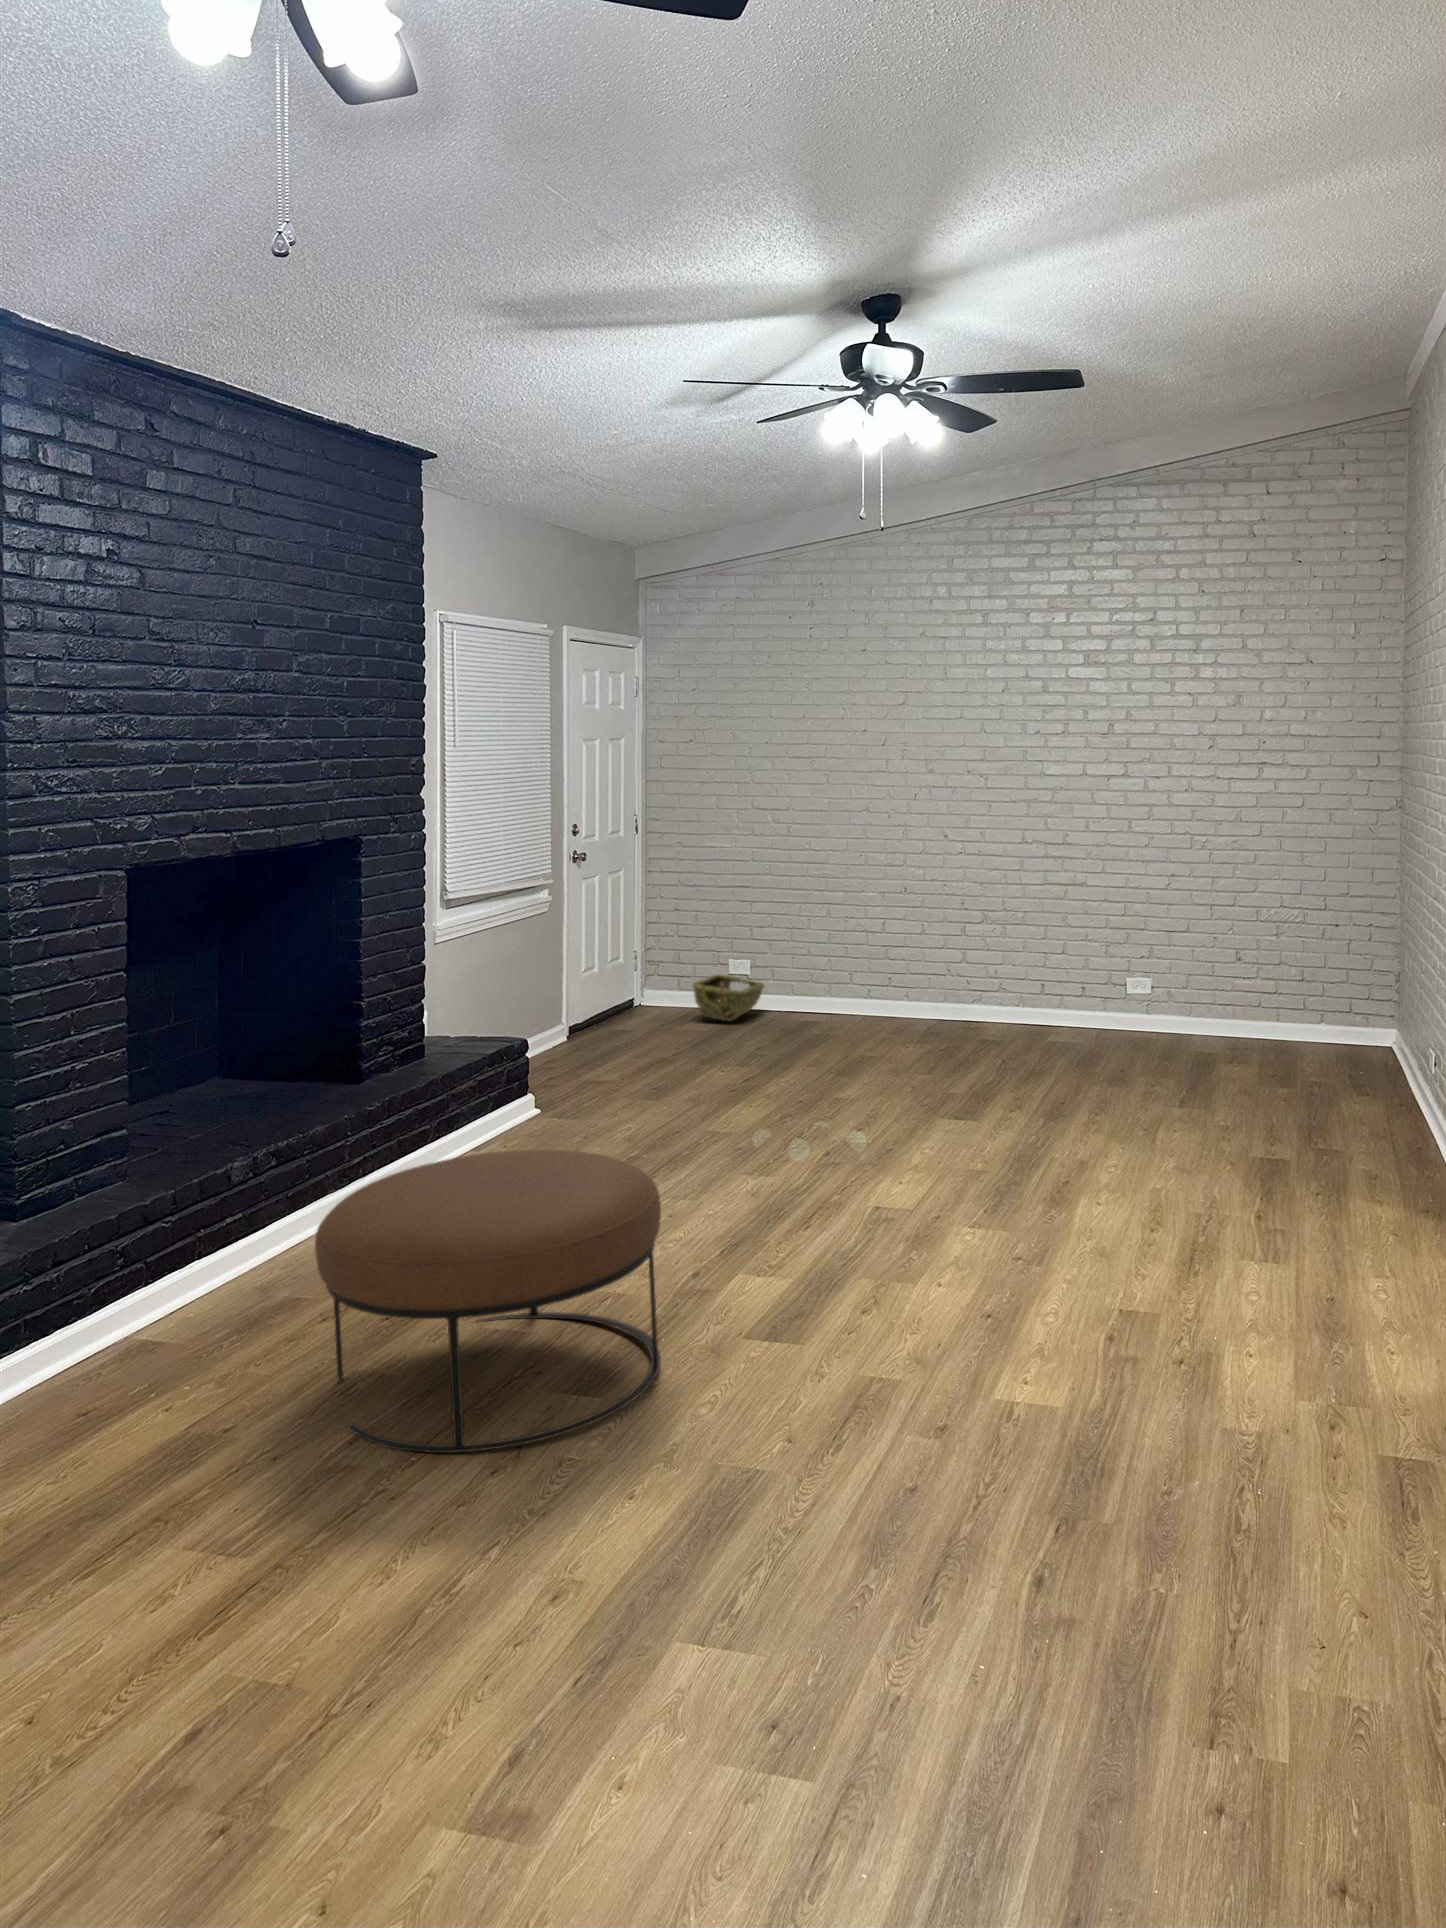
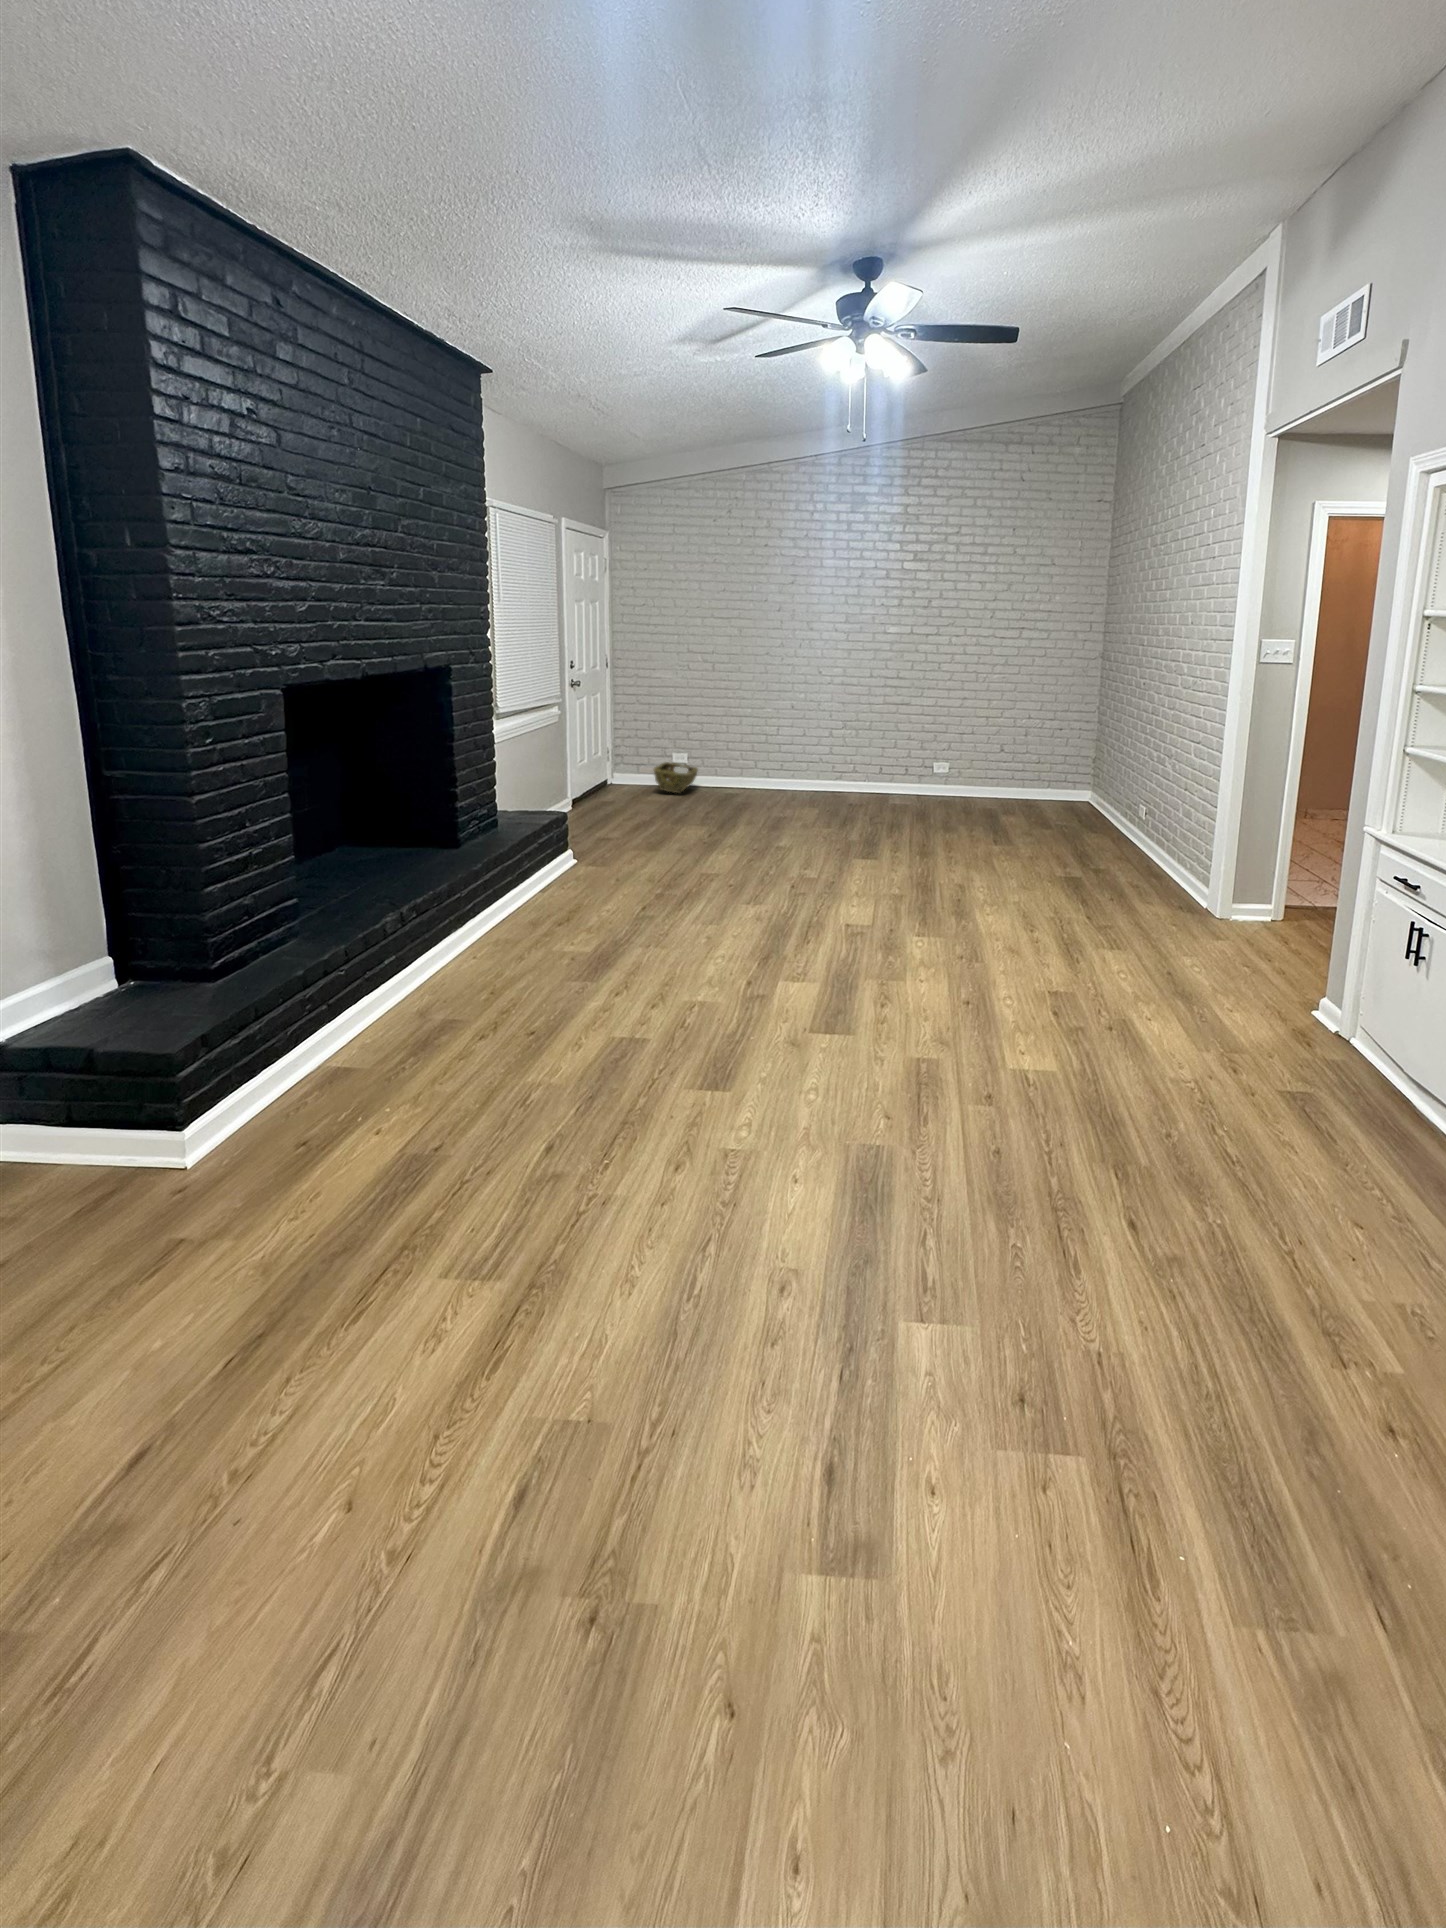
ottoman: present [315,1150,661,1453] -> none [504,909,768,1151]

